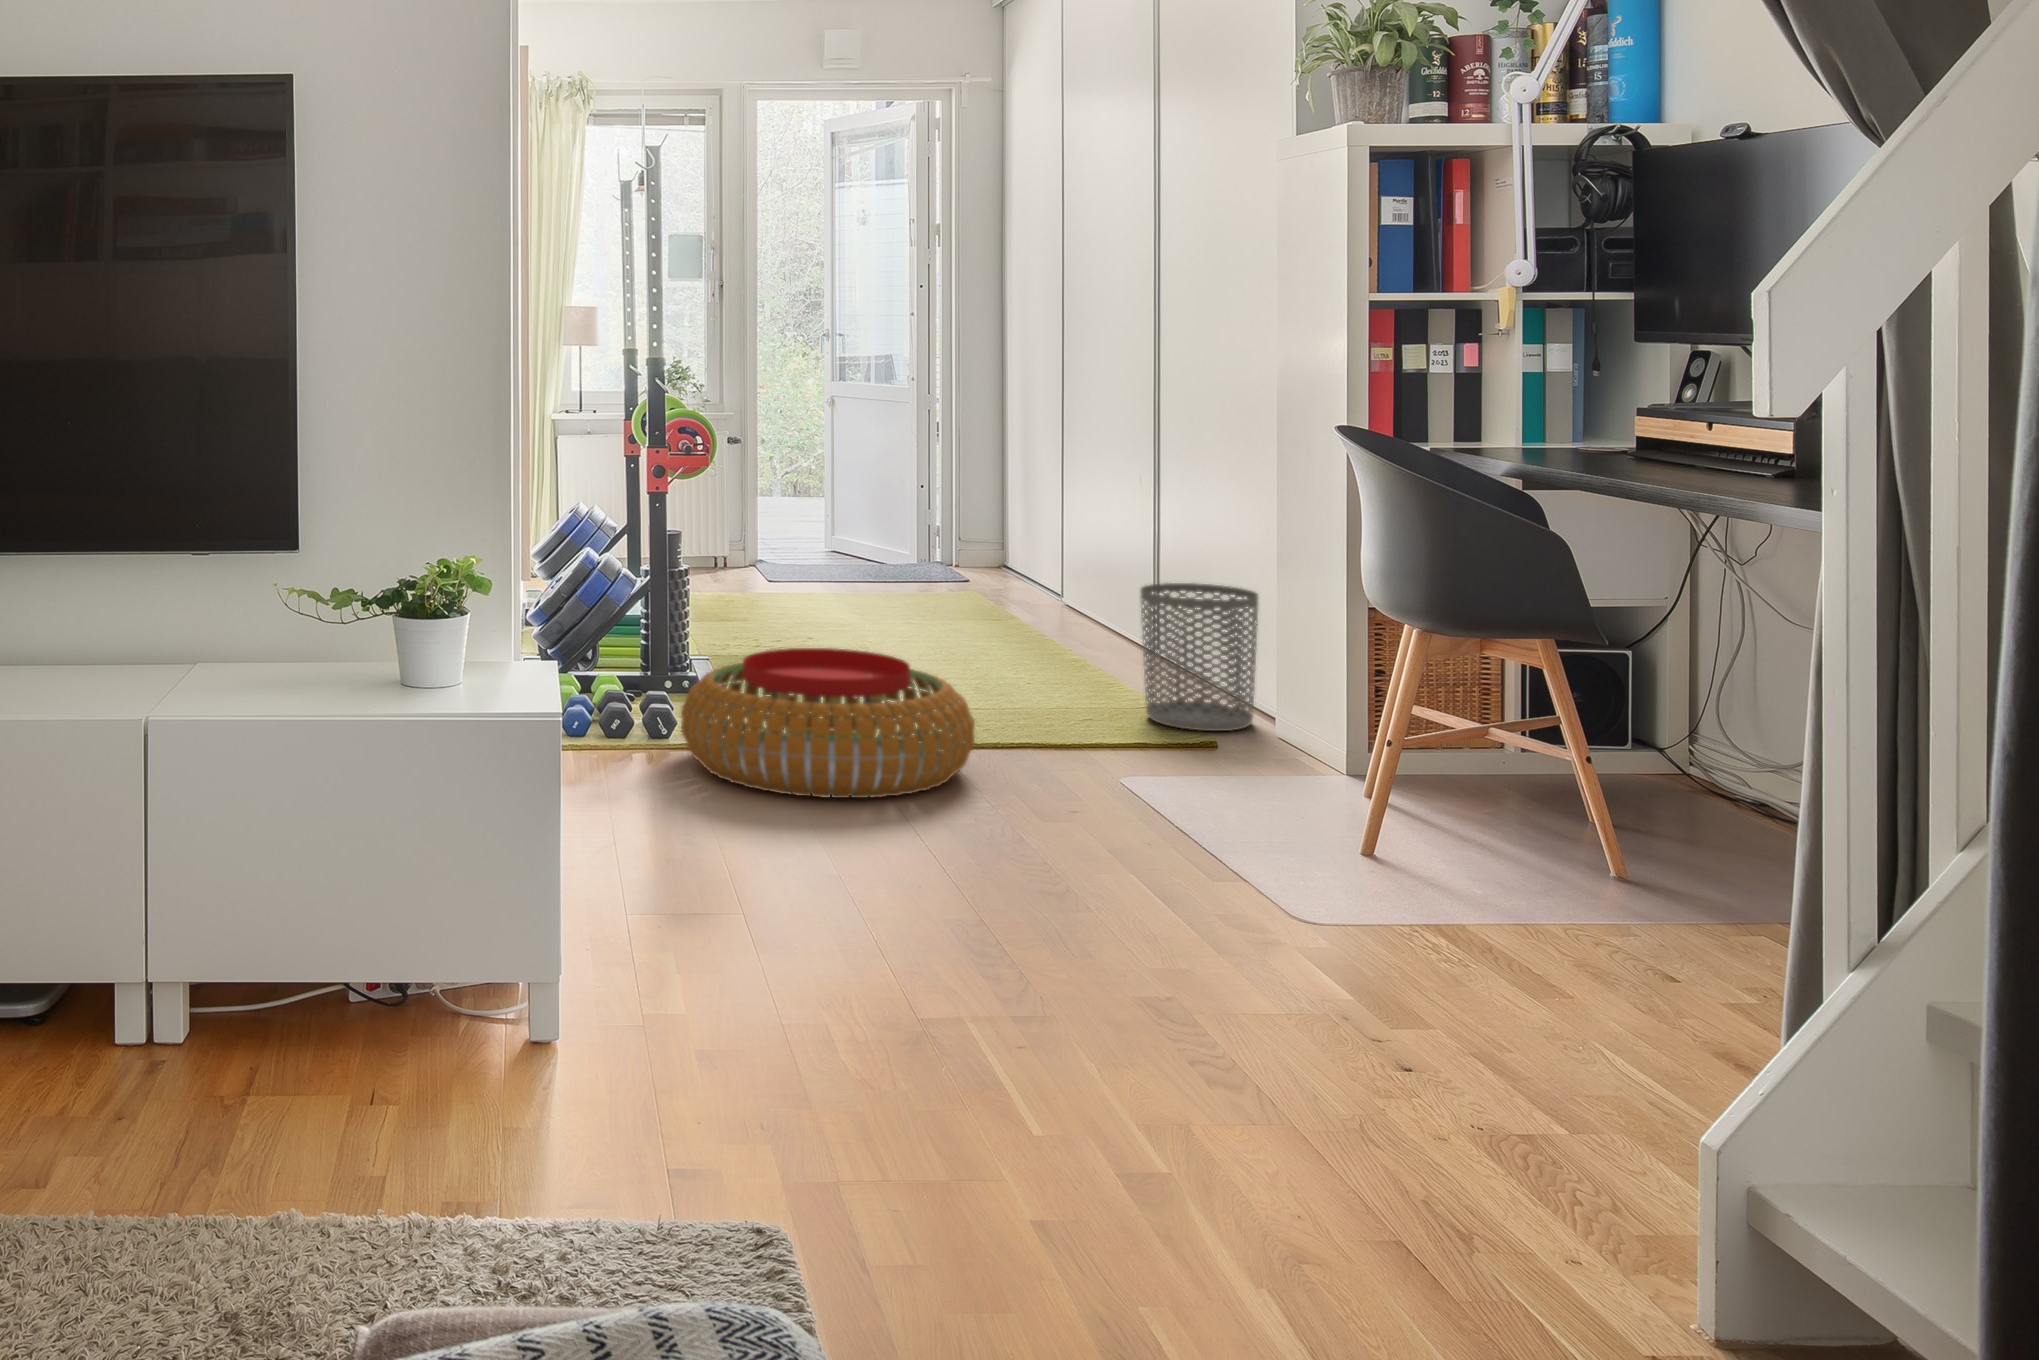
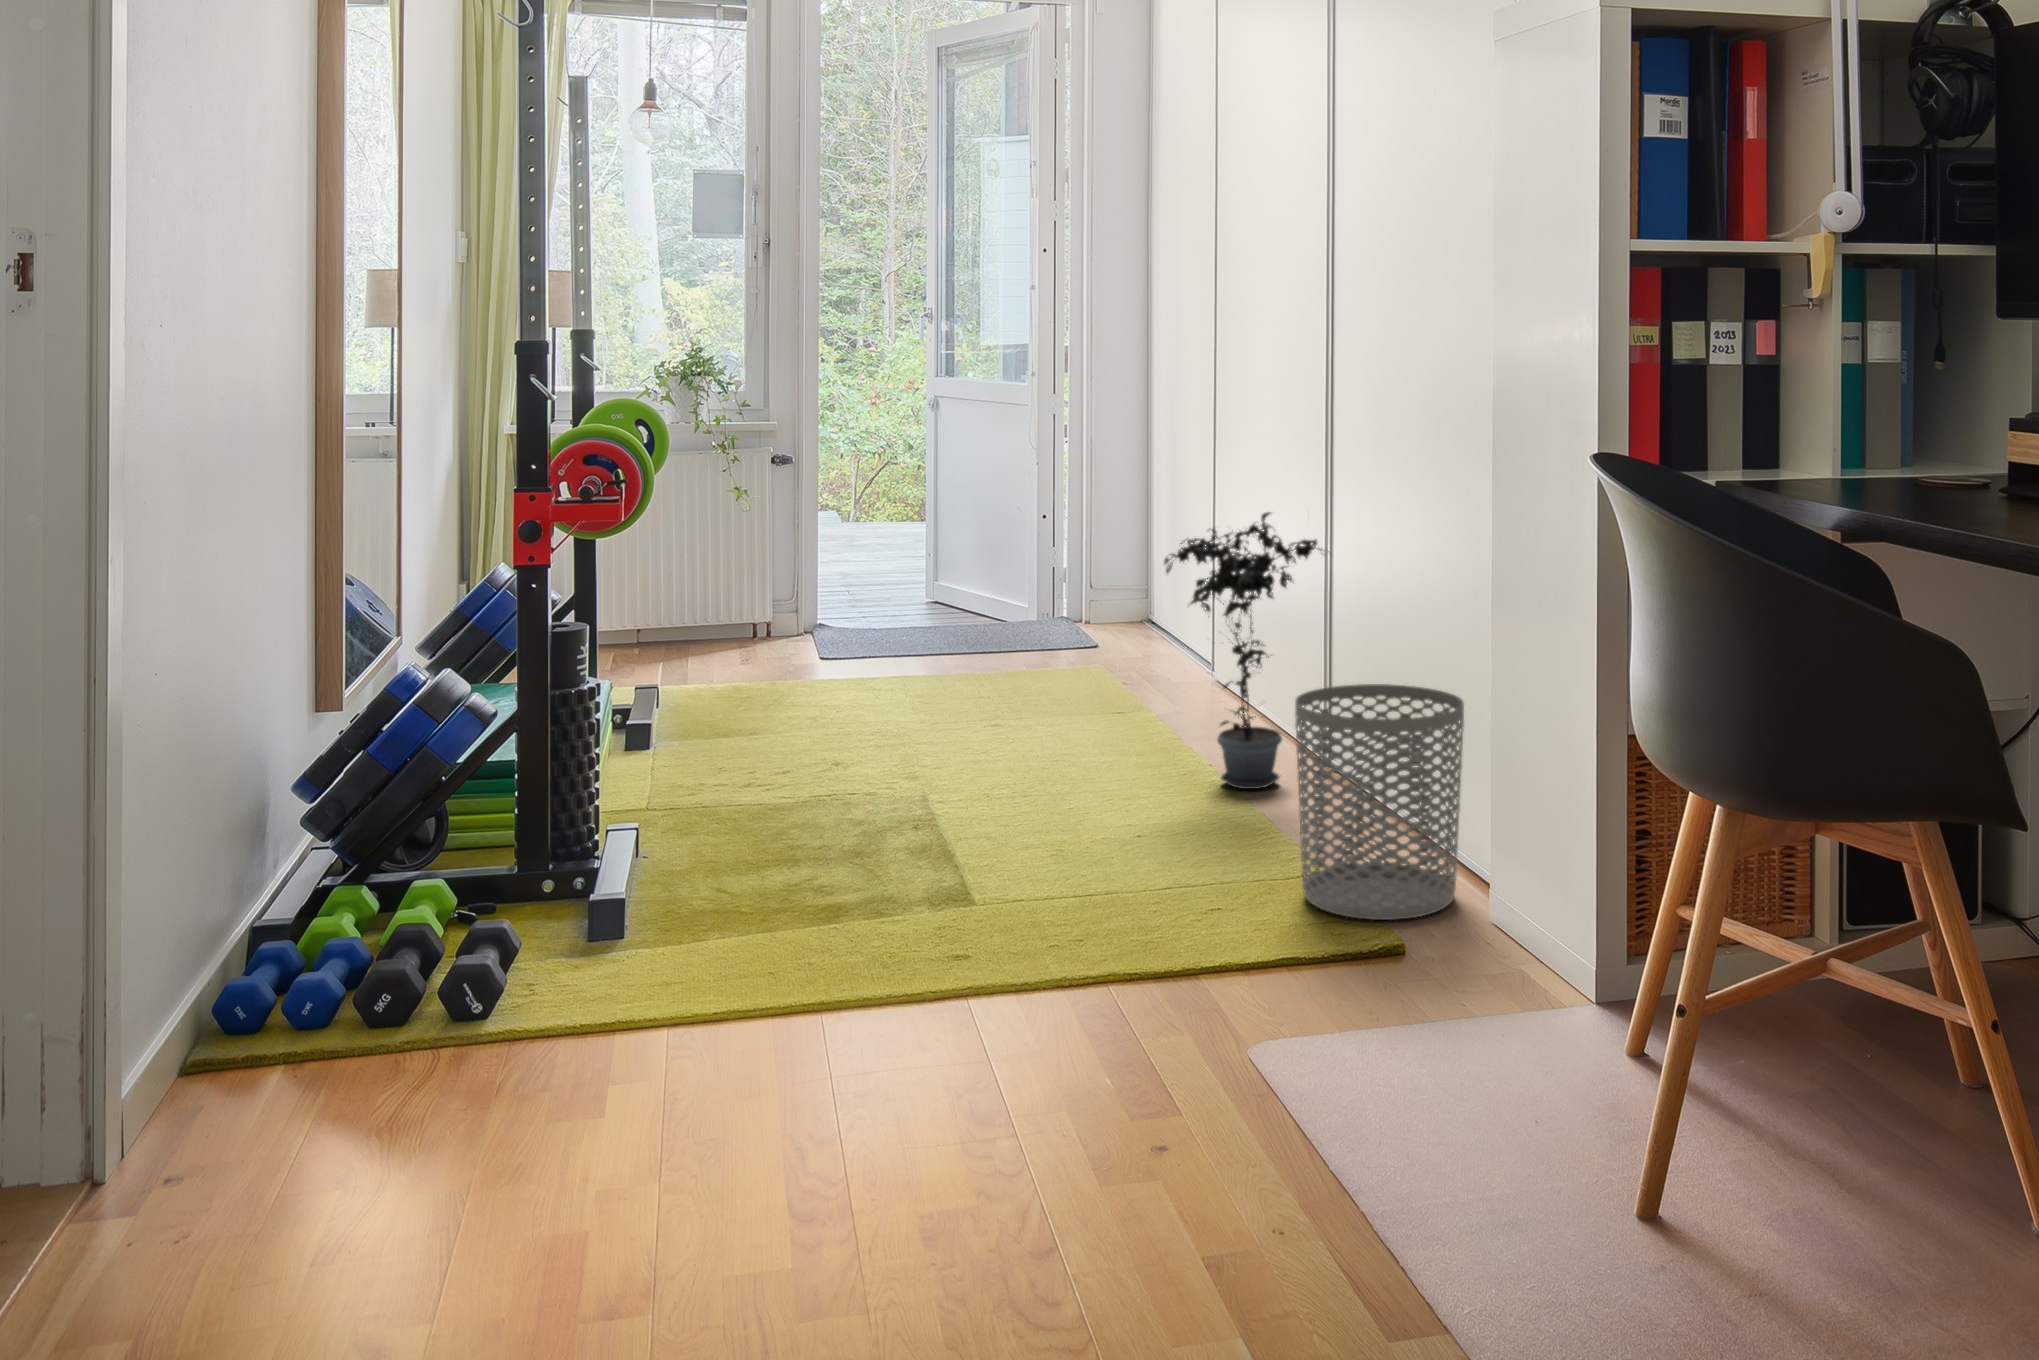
potted plant: none [1038,473,1159,664] -> present [1165,512,1329,789]
pouf: present [681,648,975,798] -> none [475,850,1008,1169]

